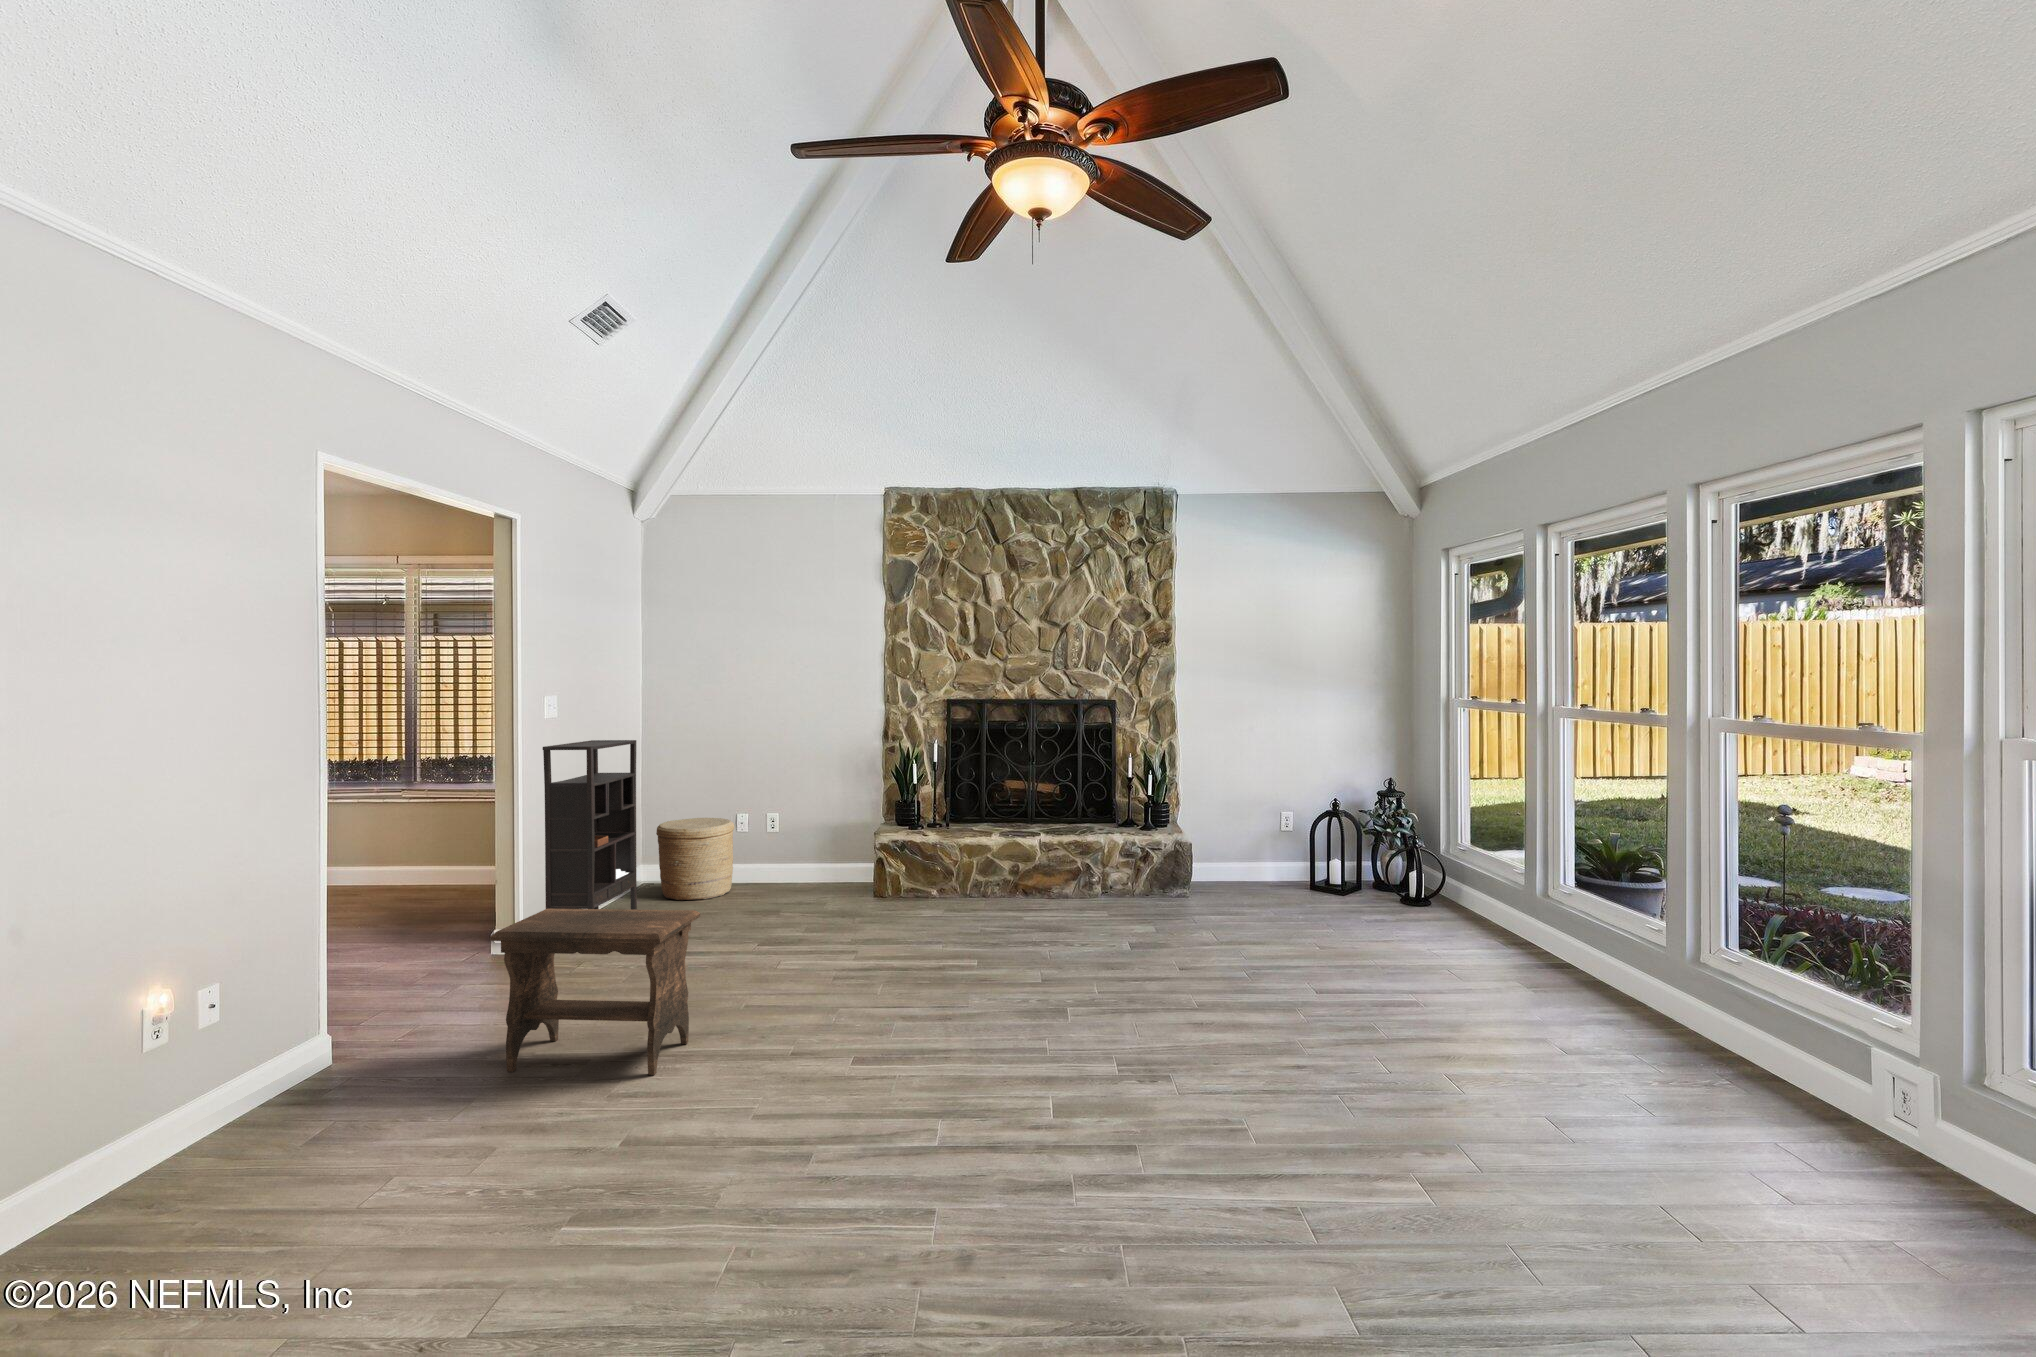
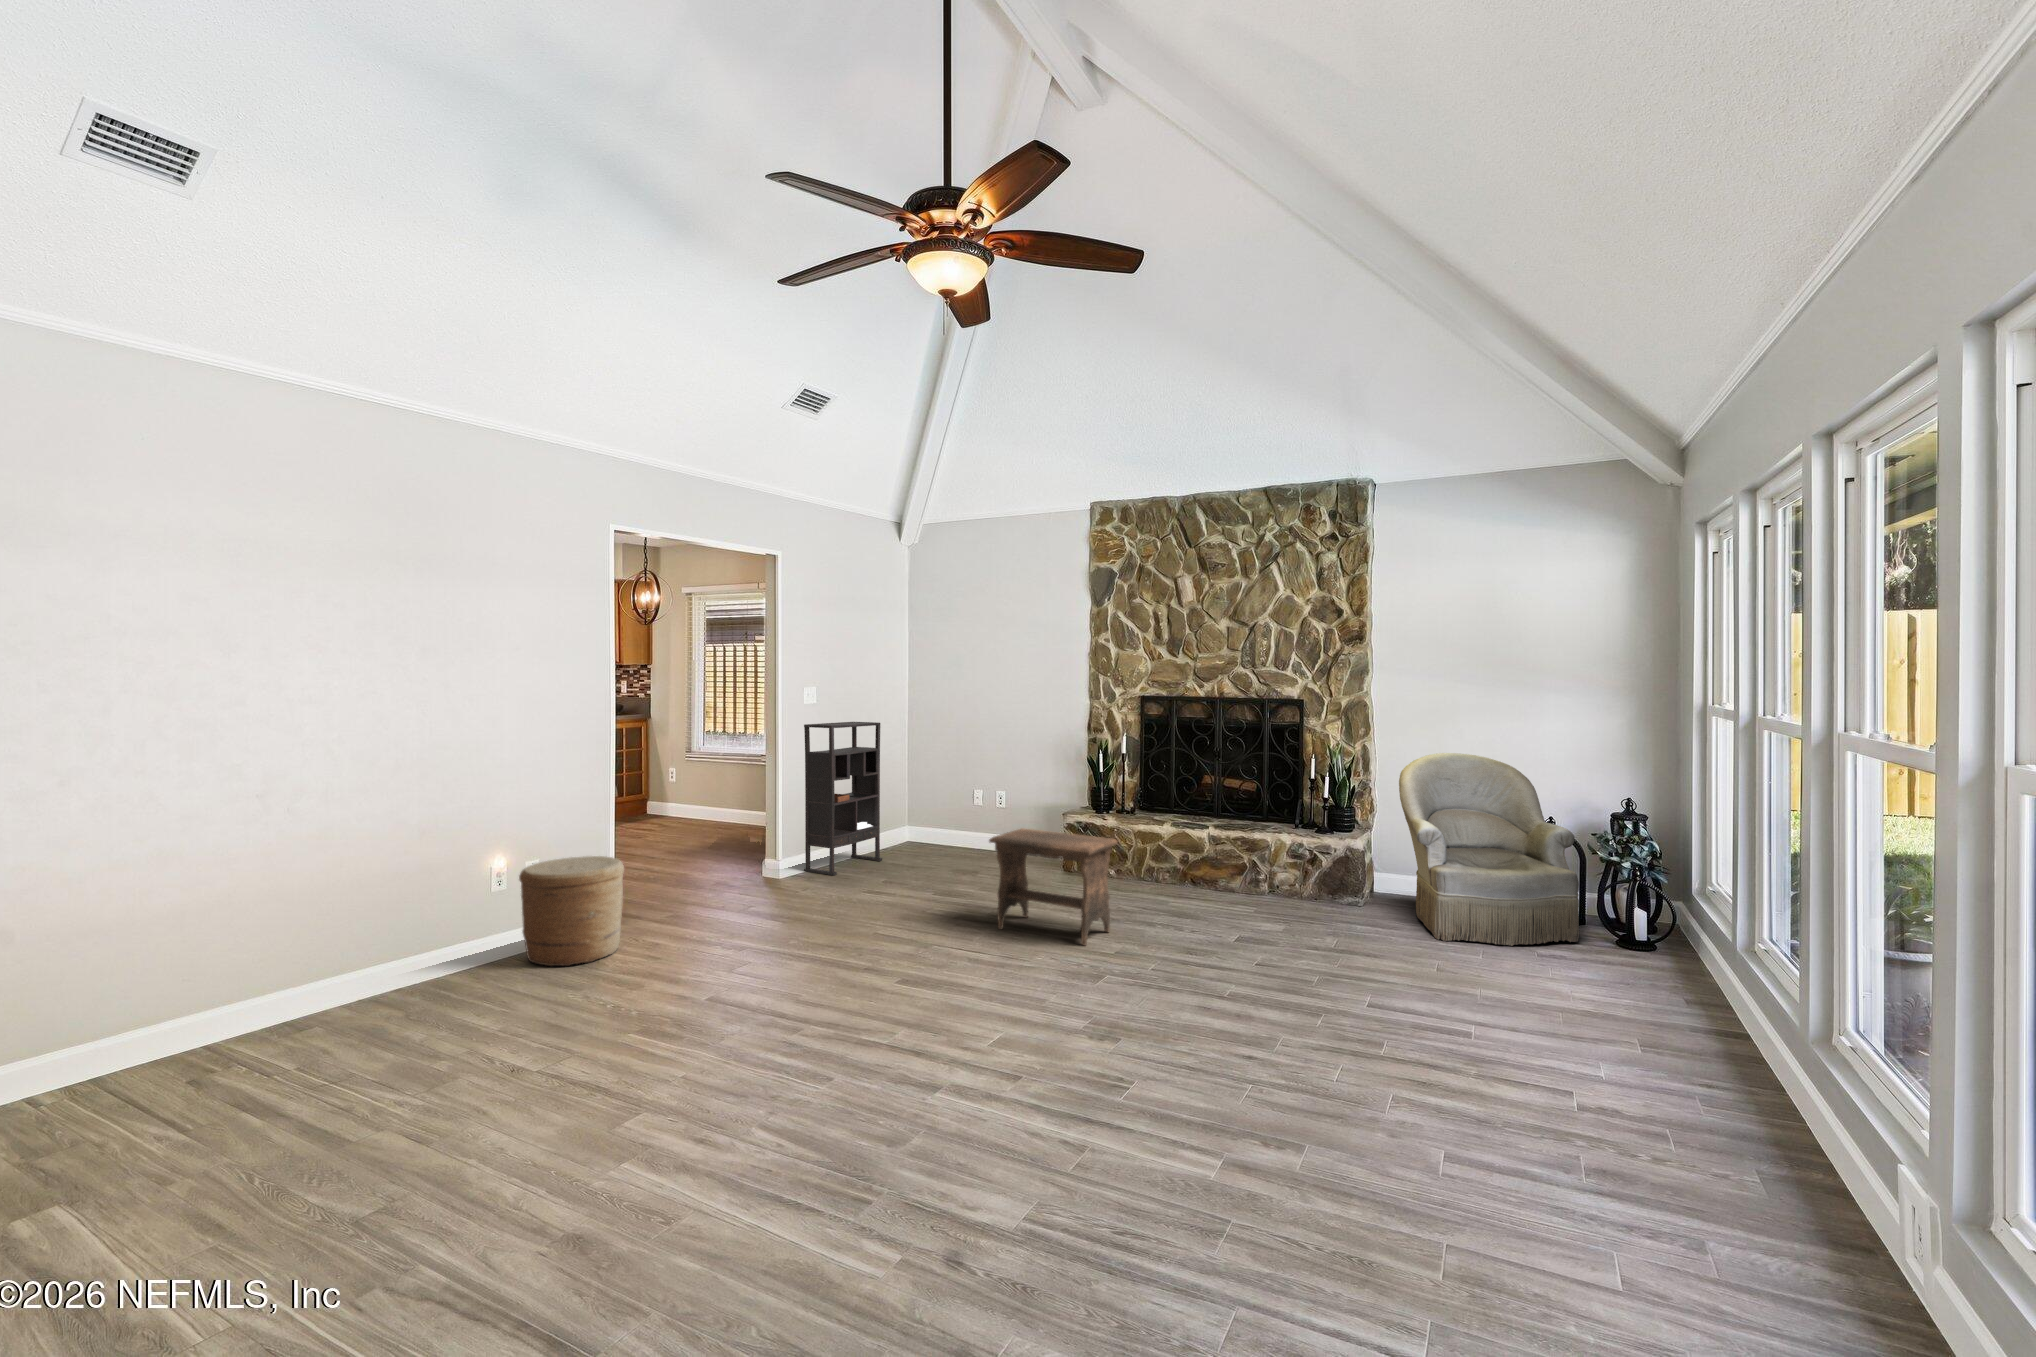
armchair: none [1220,746,1378,919] -> present [1399,753,1579,946]
woven basket: present [656,818,734,900] -> present [519,856,624,966]
footstool: present [490,909,700,1075] -> present [989,828,1118,945]

